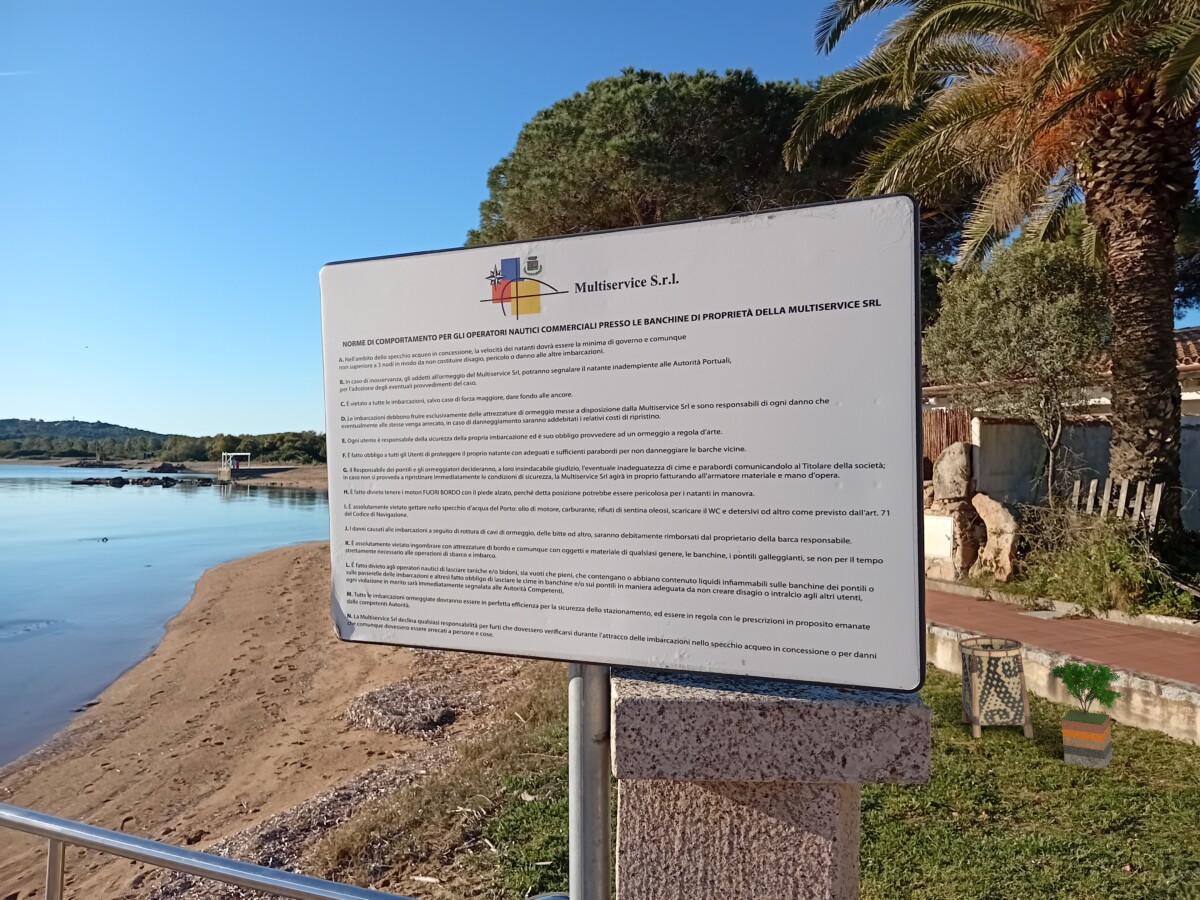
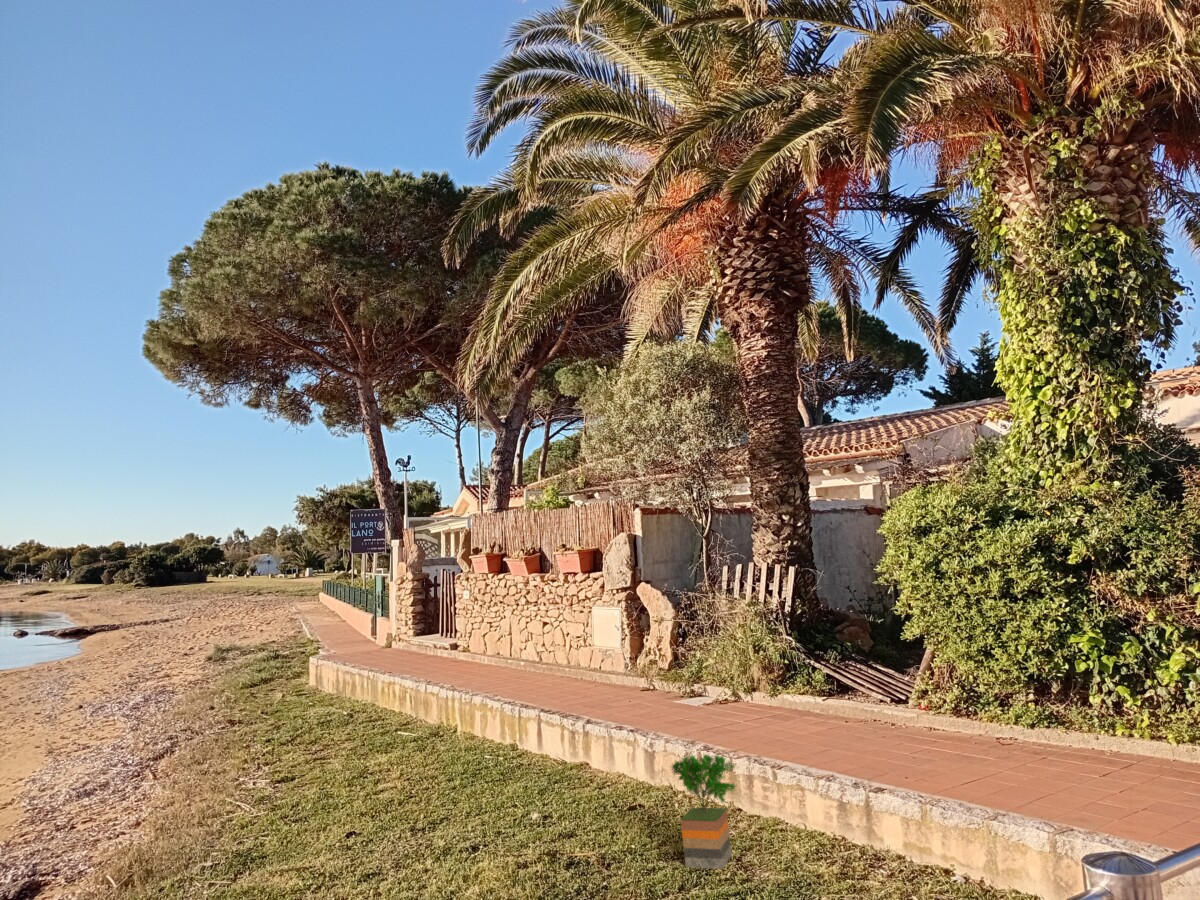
basket: present [958,637,1033,738] -> none [588,734,662,850]

